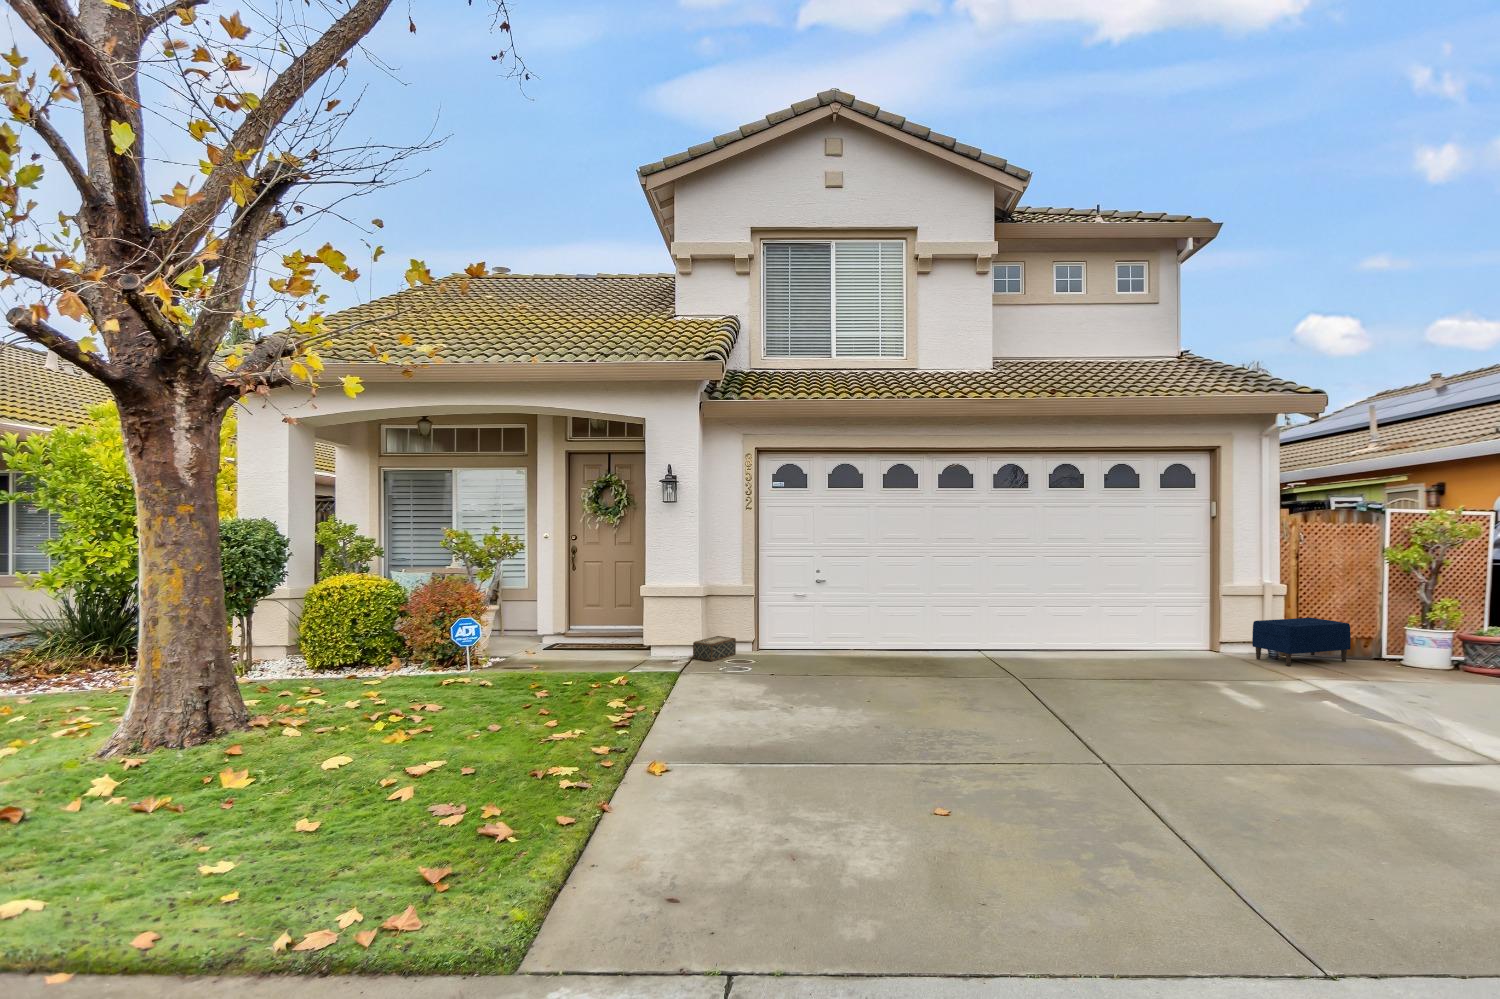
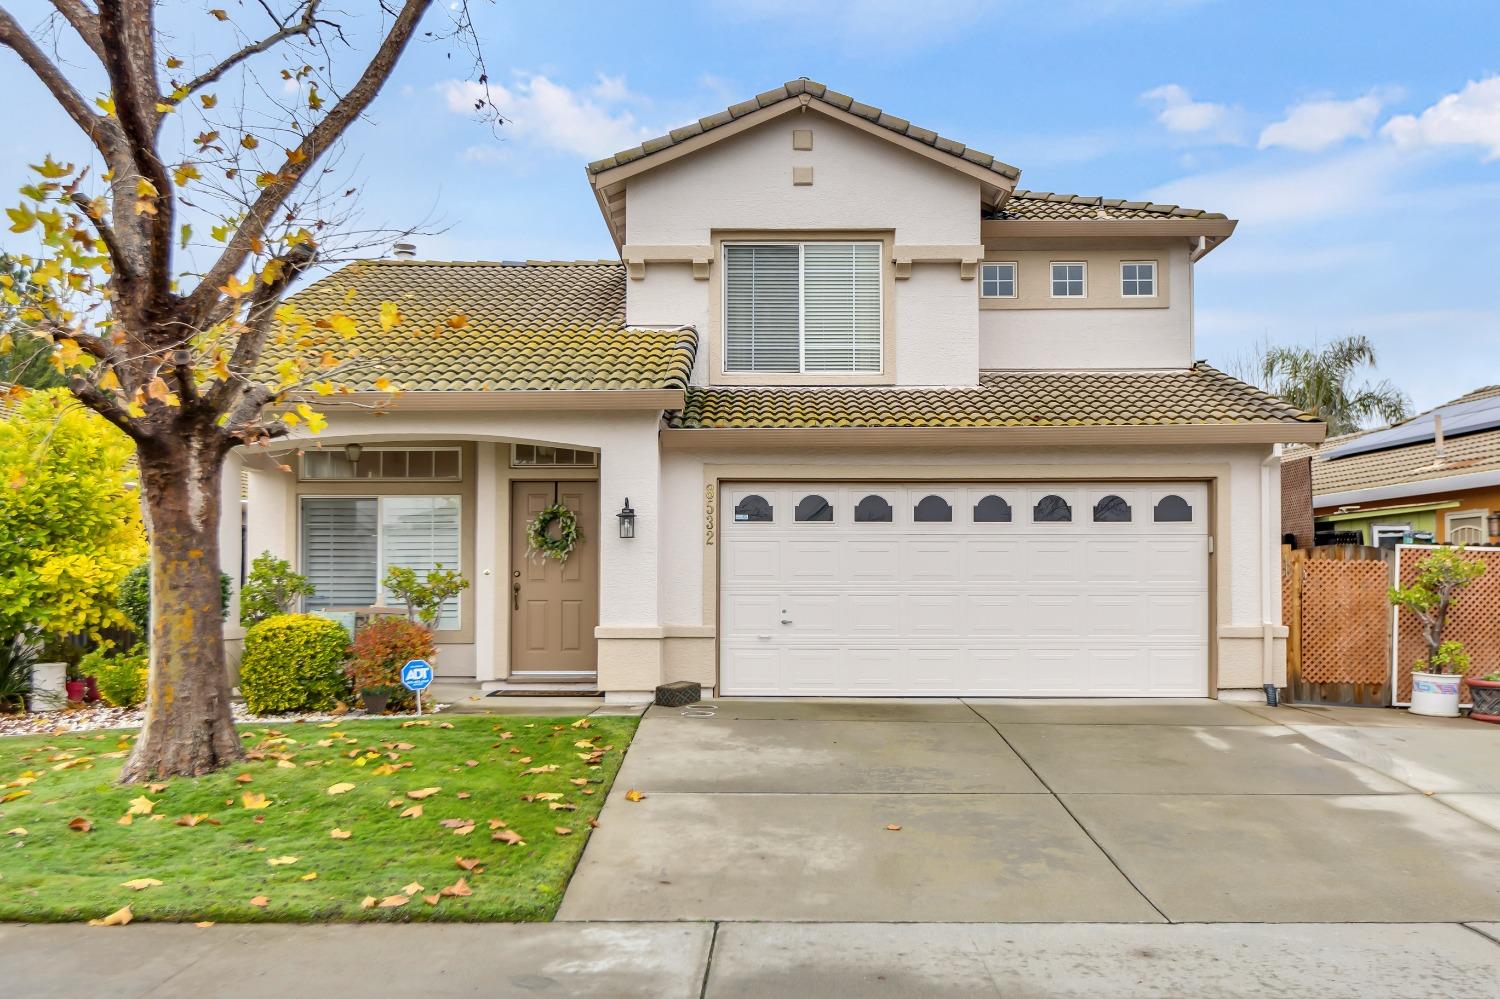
bench: present [1252,618,1351,666] -> none [1249,662,1349,712]
decorative plant: none [401,640,453,669] -> present [355,685,397,714]

